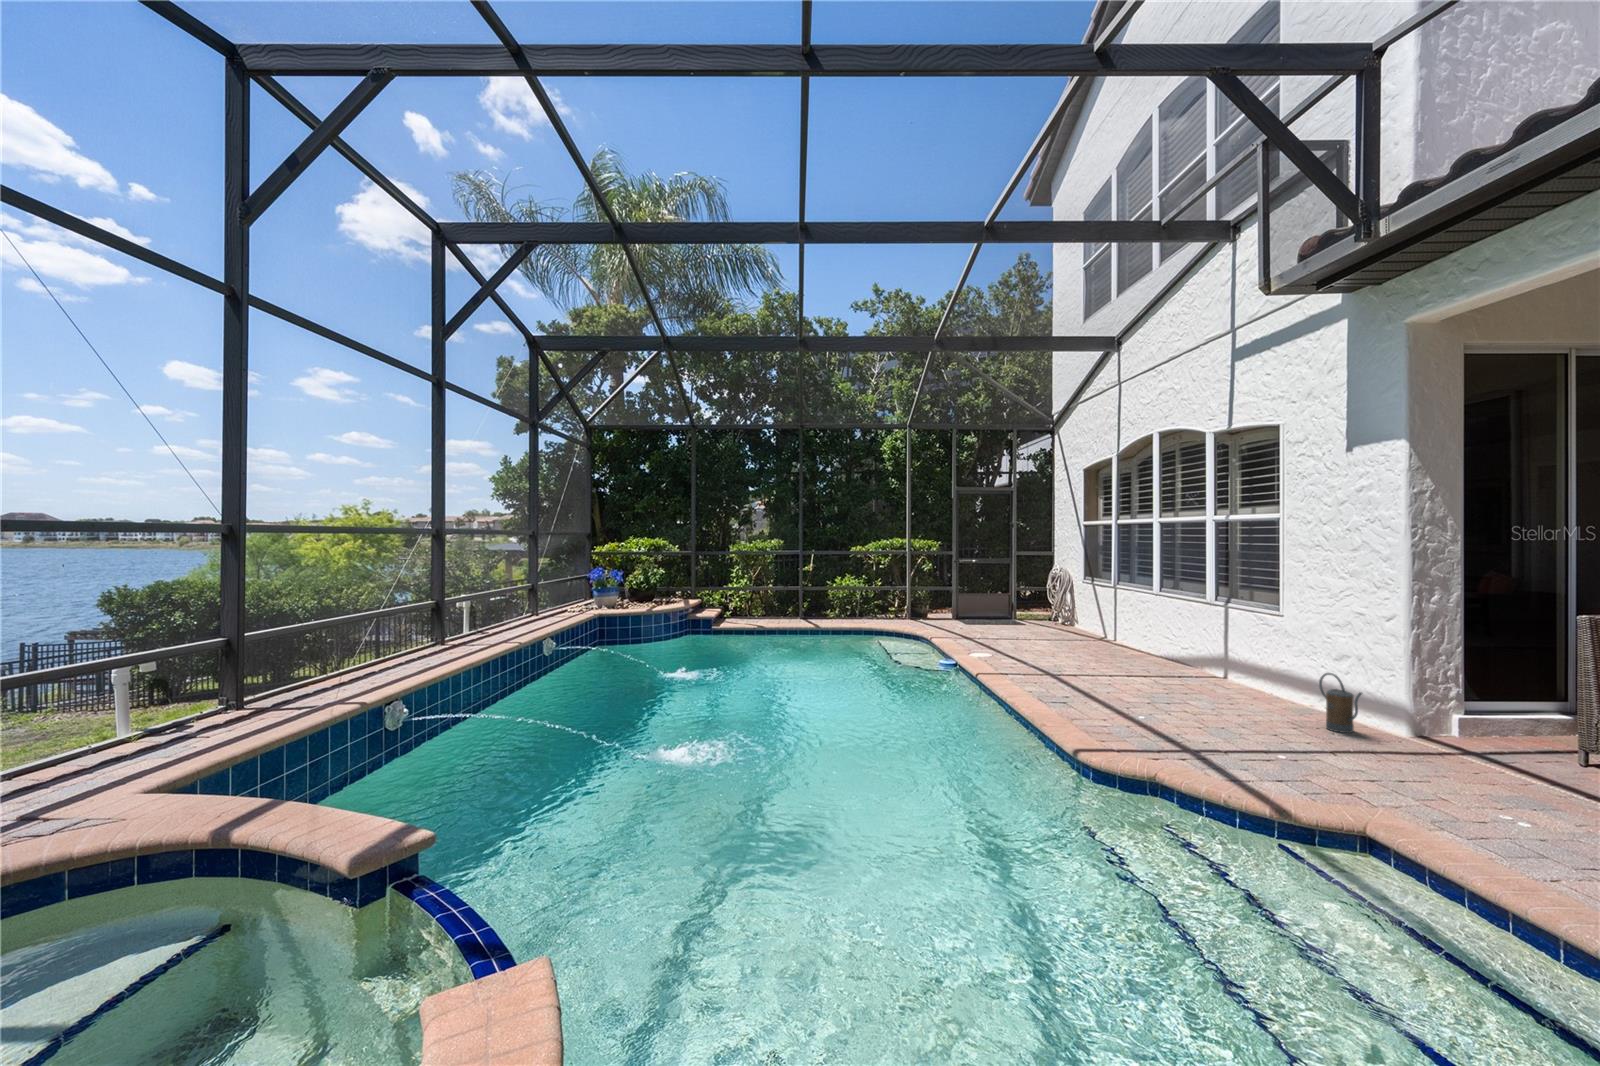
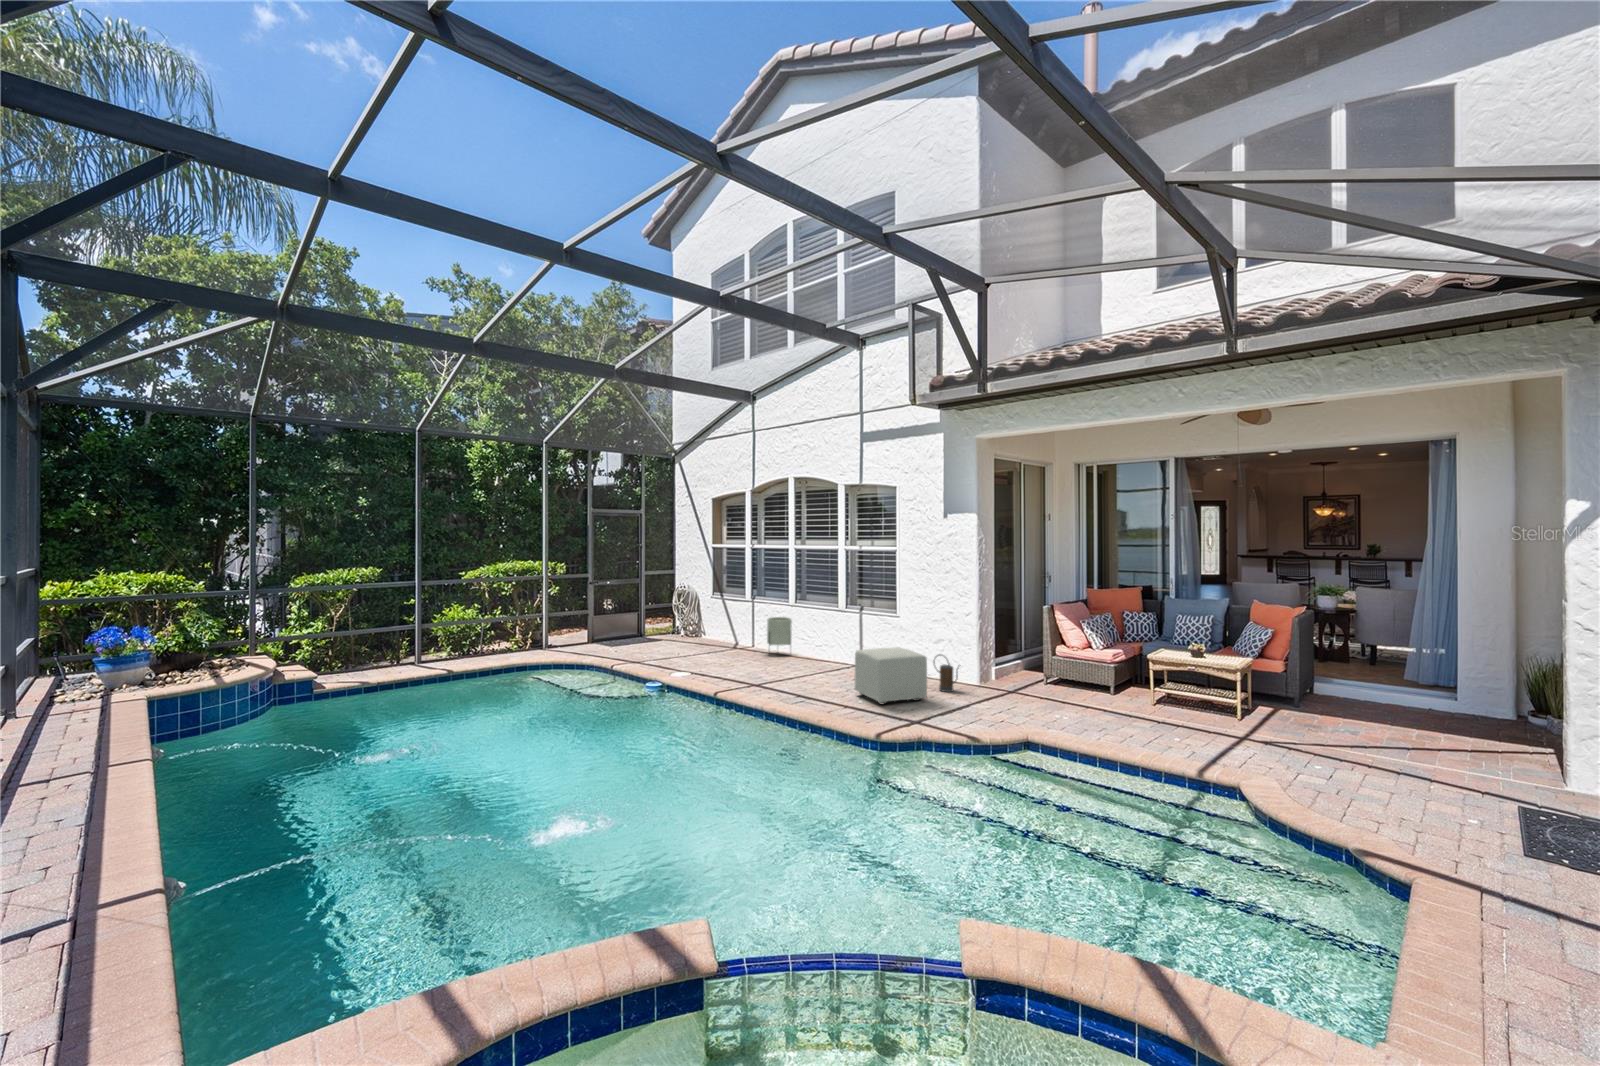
planter: none [1121,607,1155,657] -> present [767,617,792,645]
ottoman: none [1172,651,1281,734] -> present [855,647,927,704]

